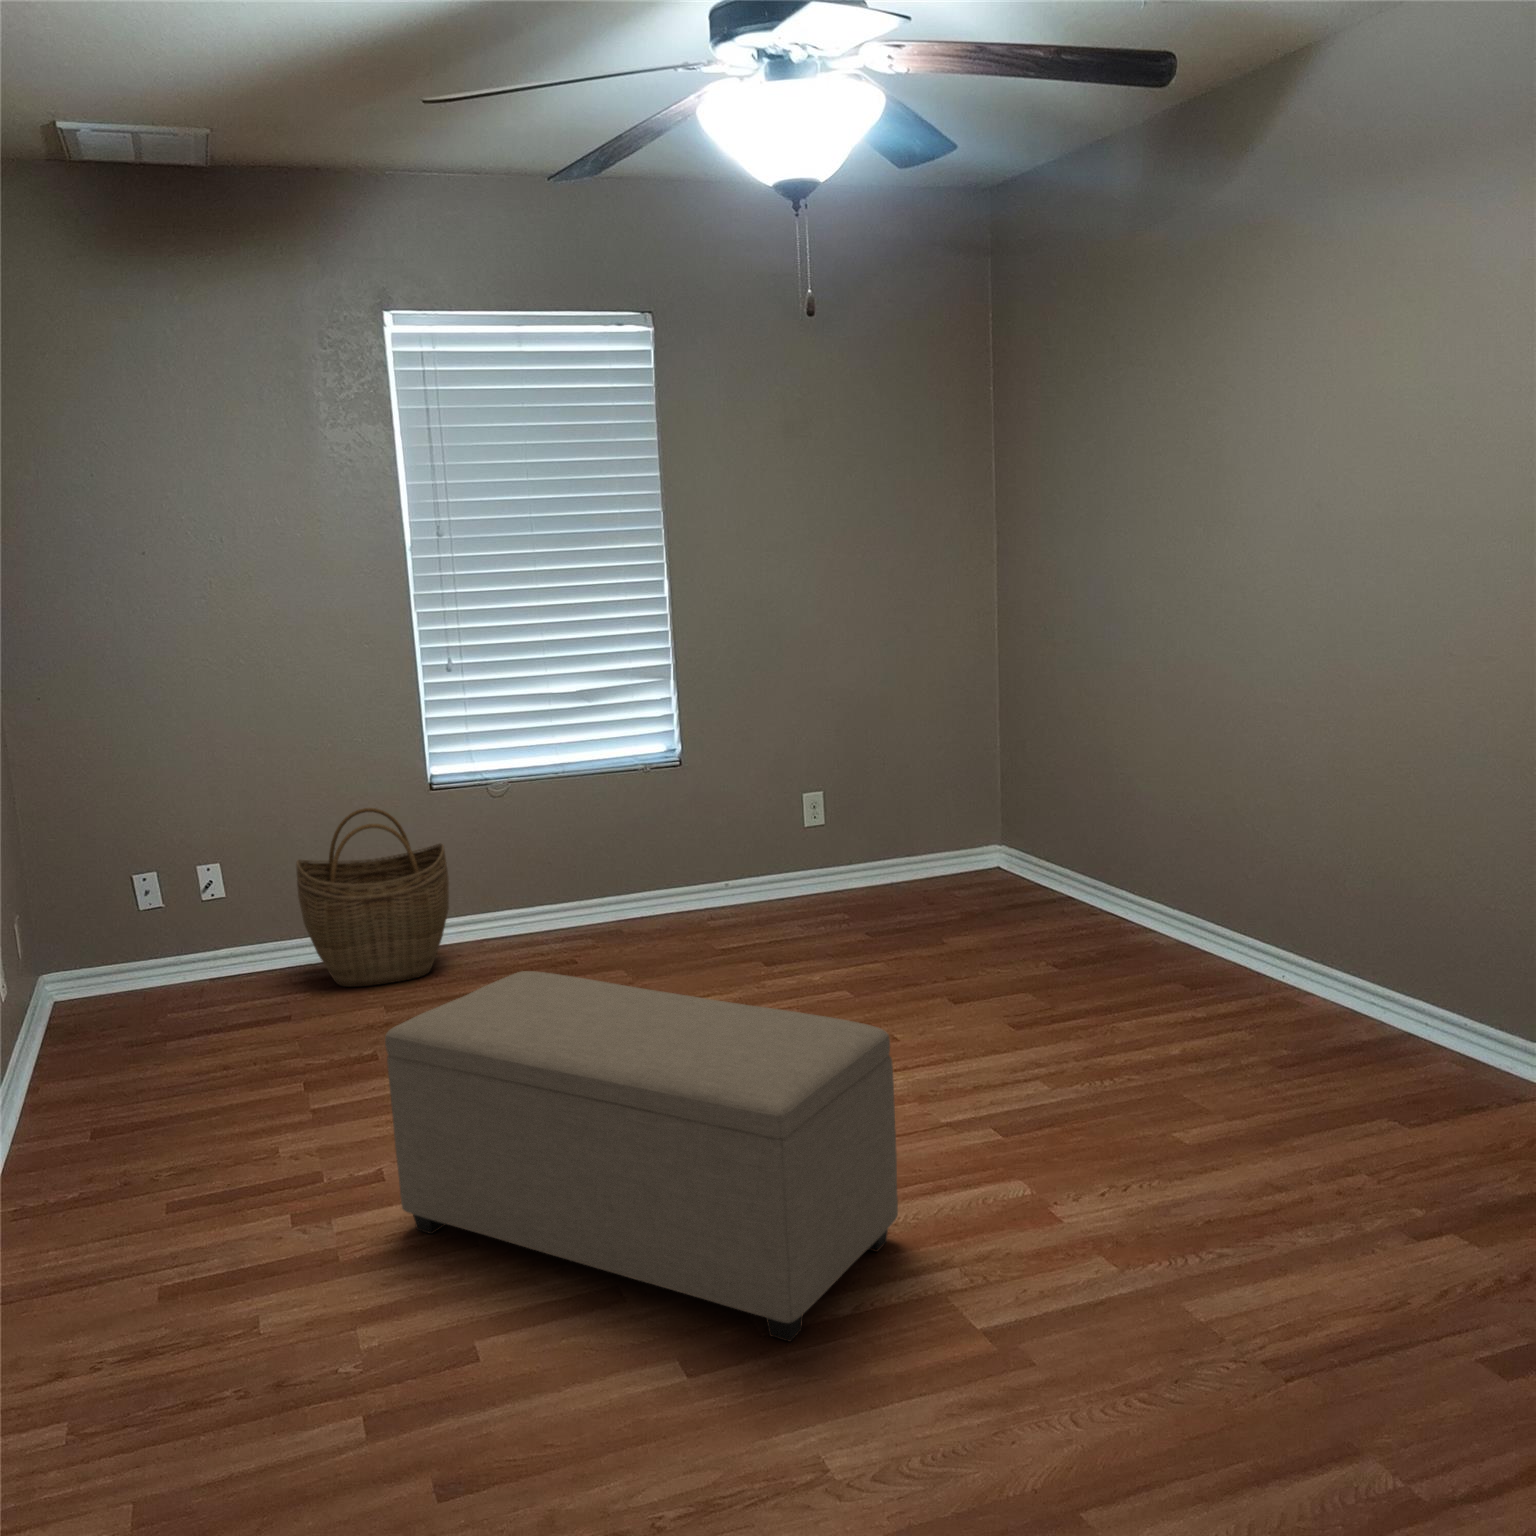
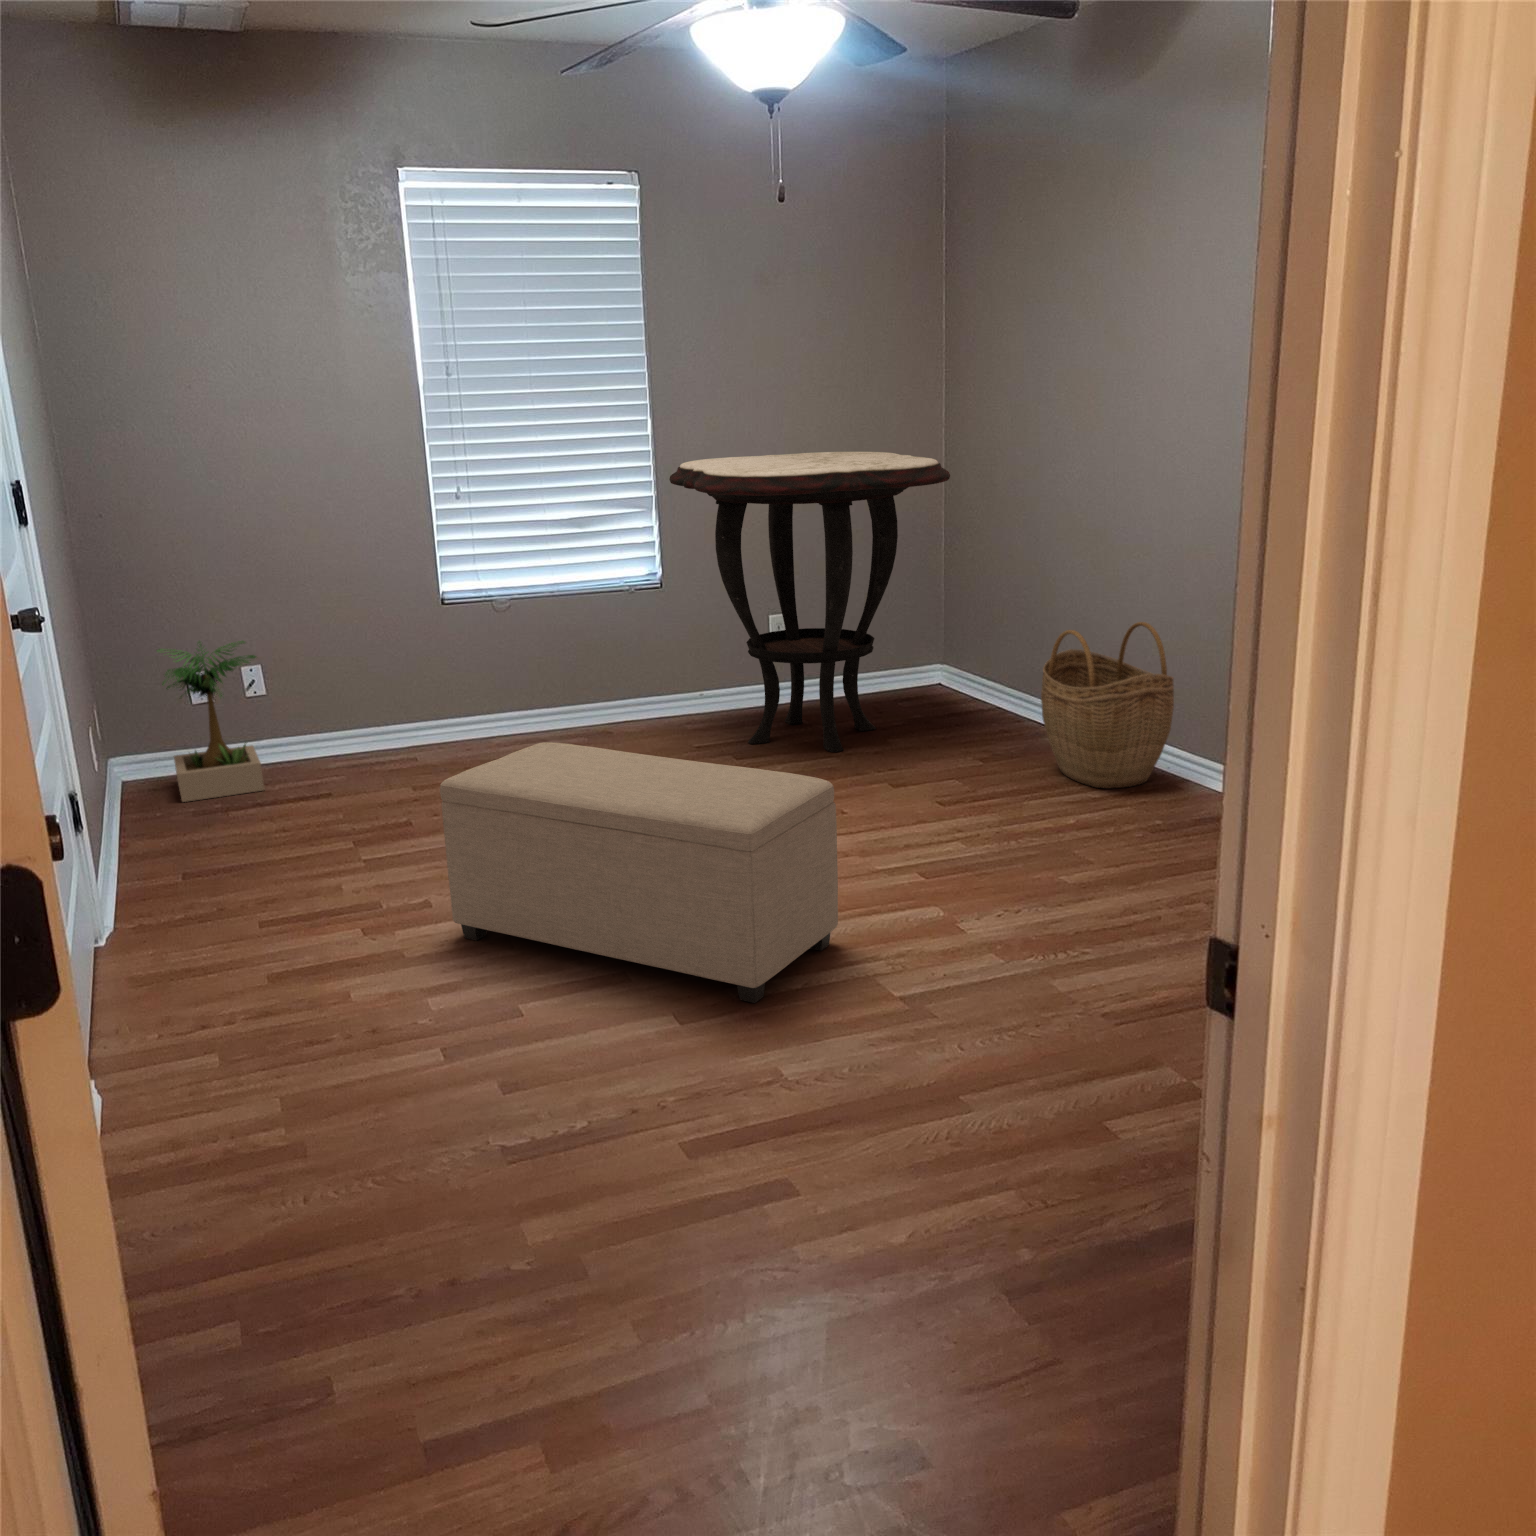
side table: none [687,612,1009,956] -> present [669,452,950,752]
woven basket: present [296,808,449,987] -> present [1041,622,1174,789]
potted plant: none [85,835,229,1029] -> present [157,641,264,802]

